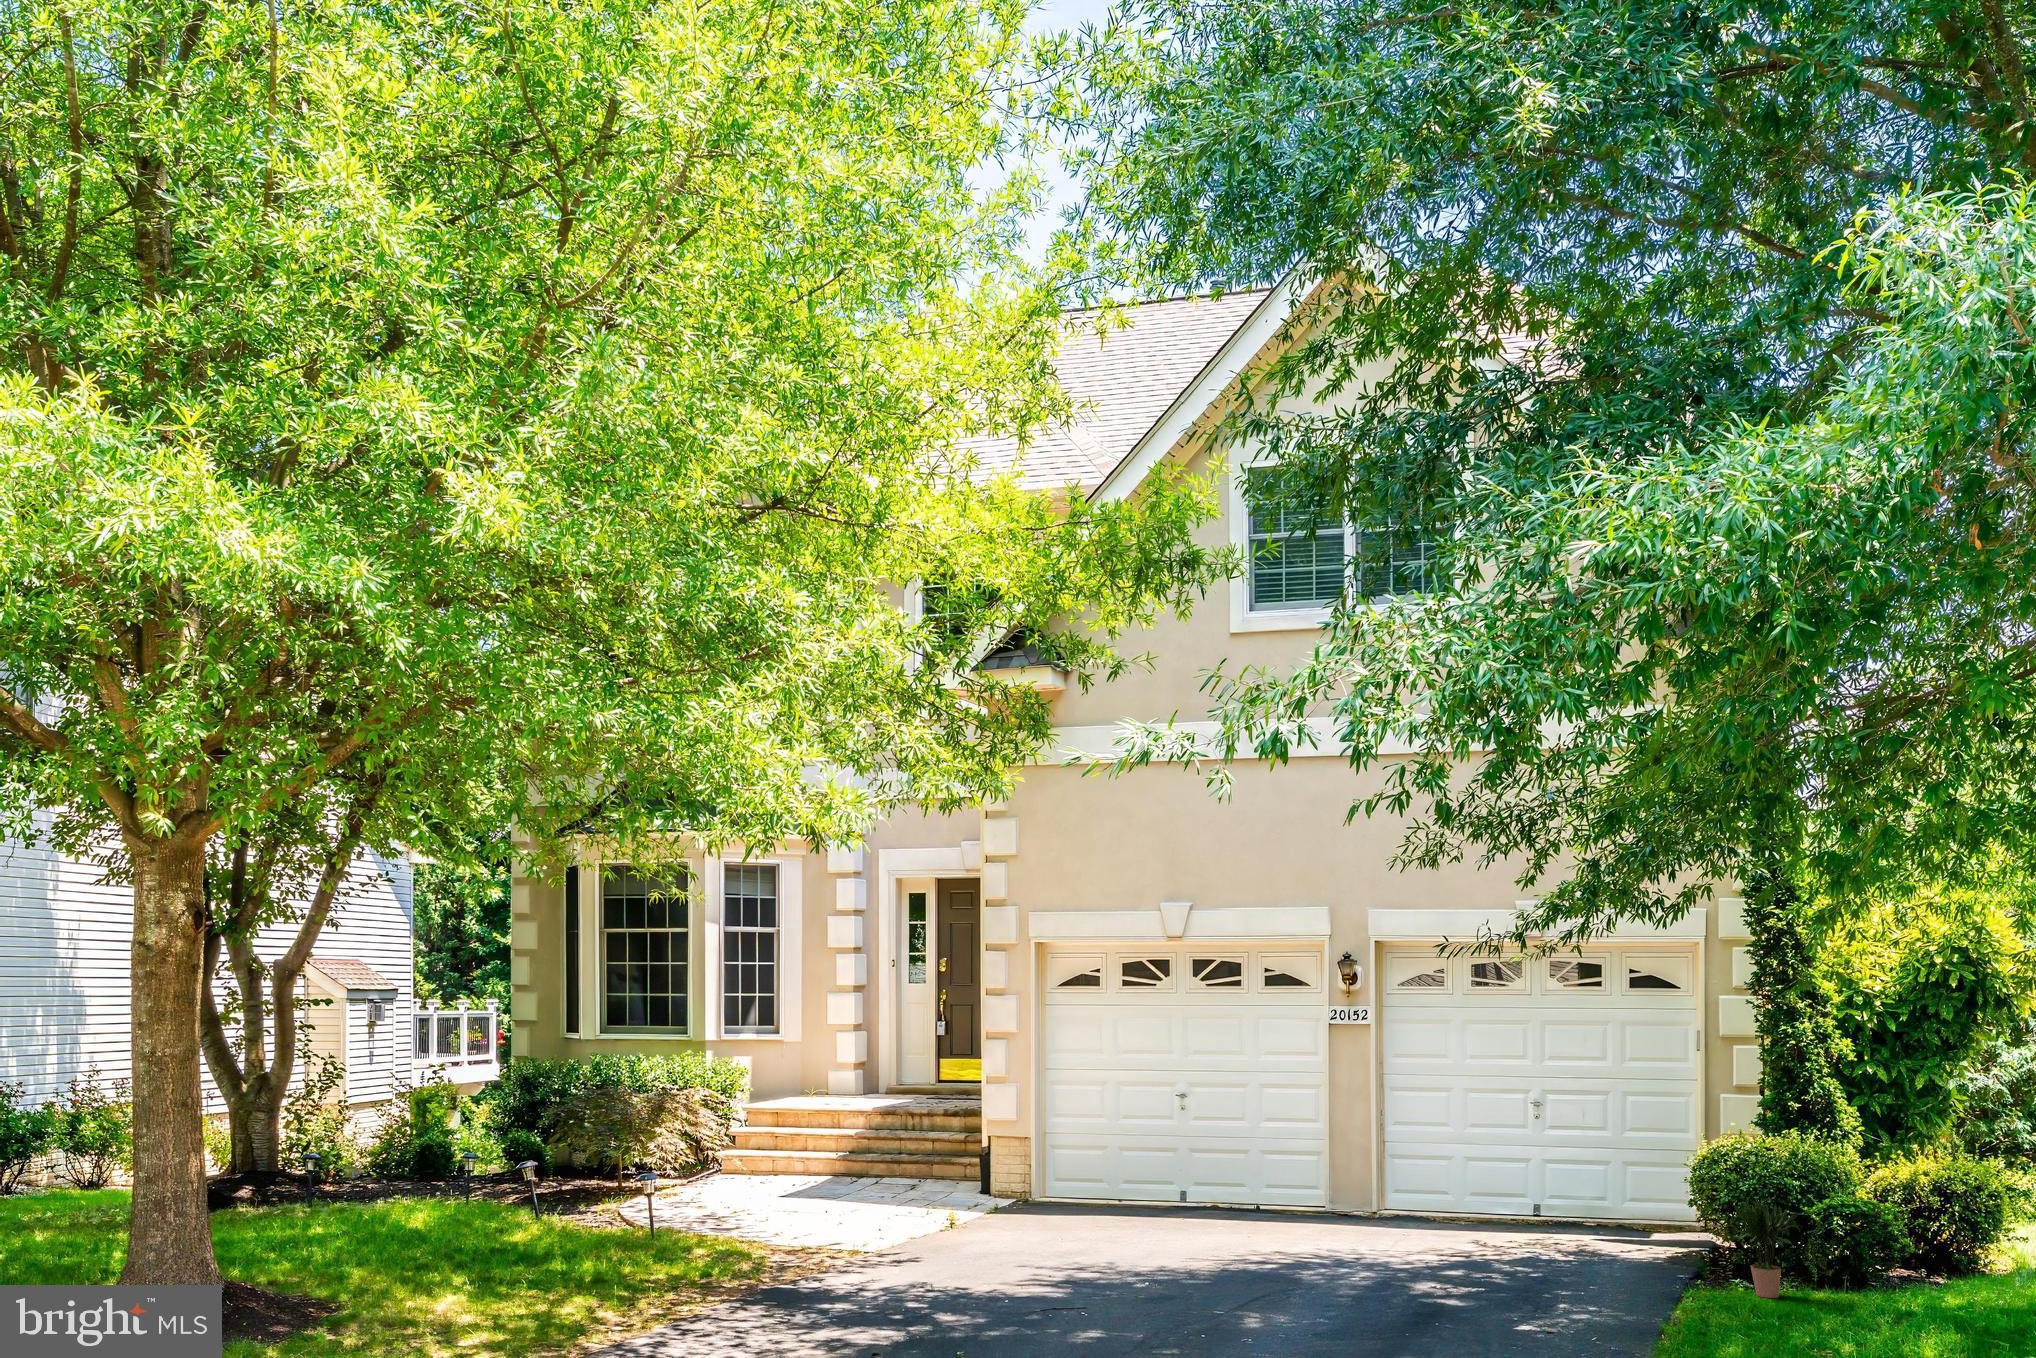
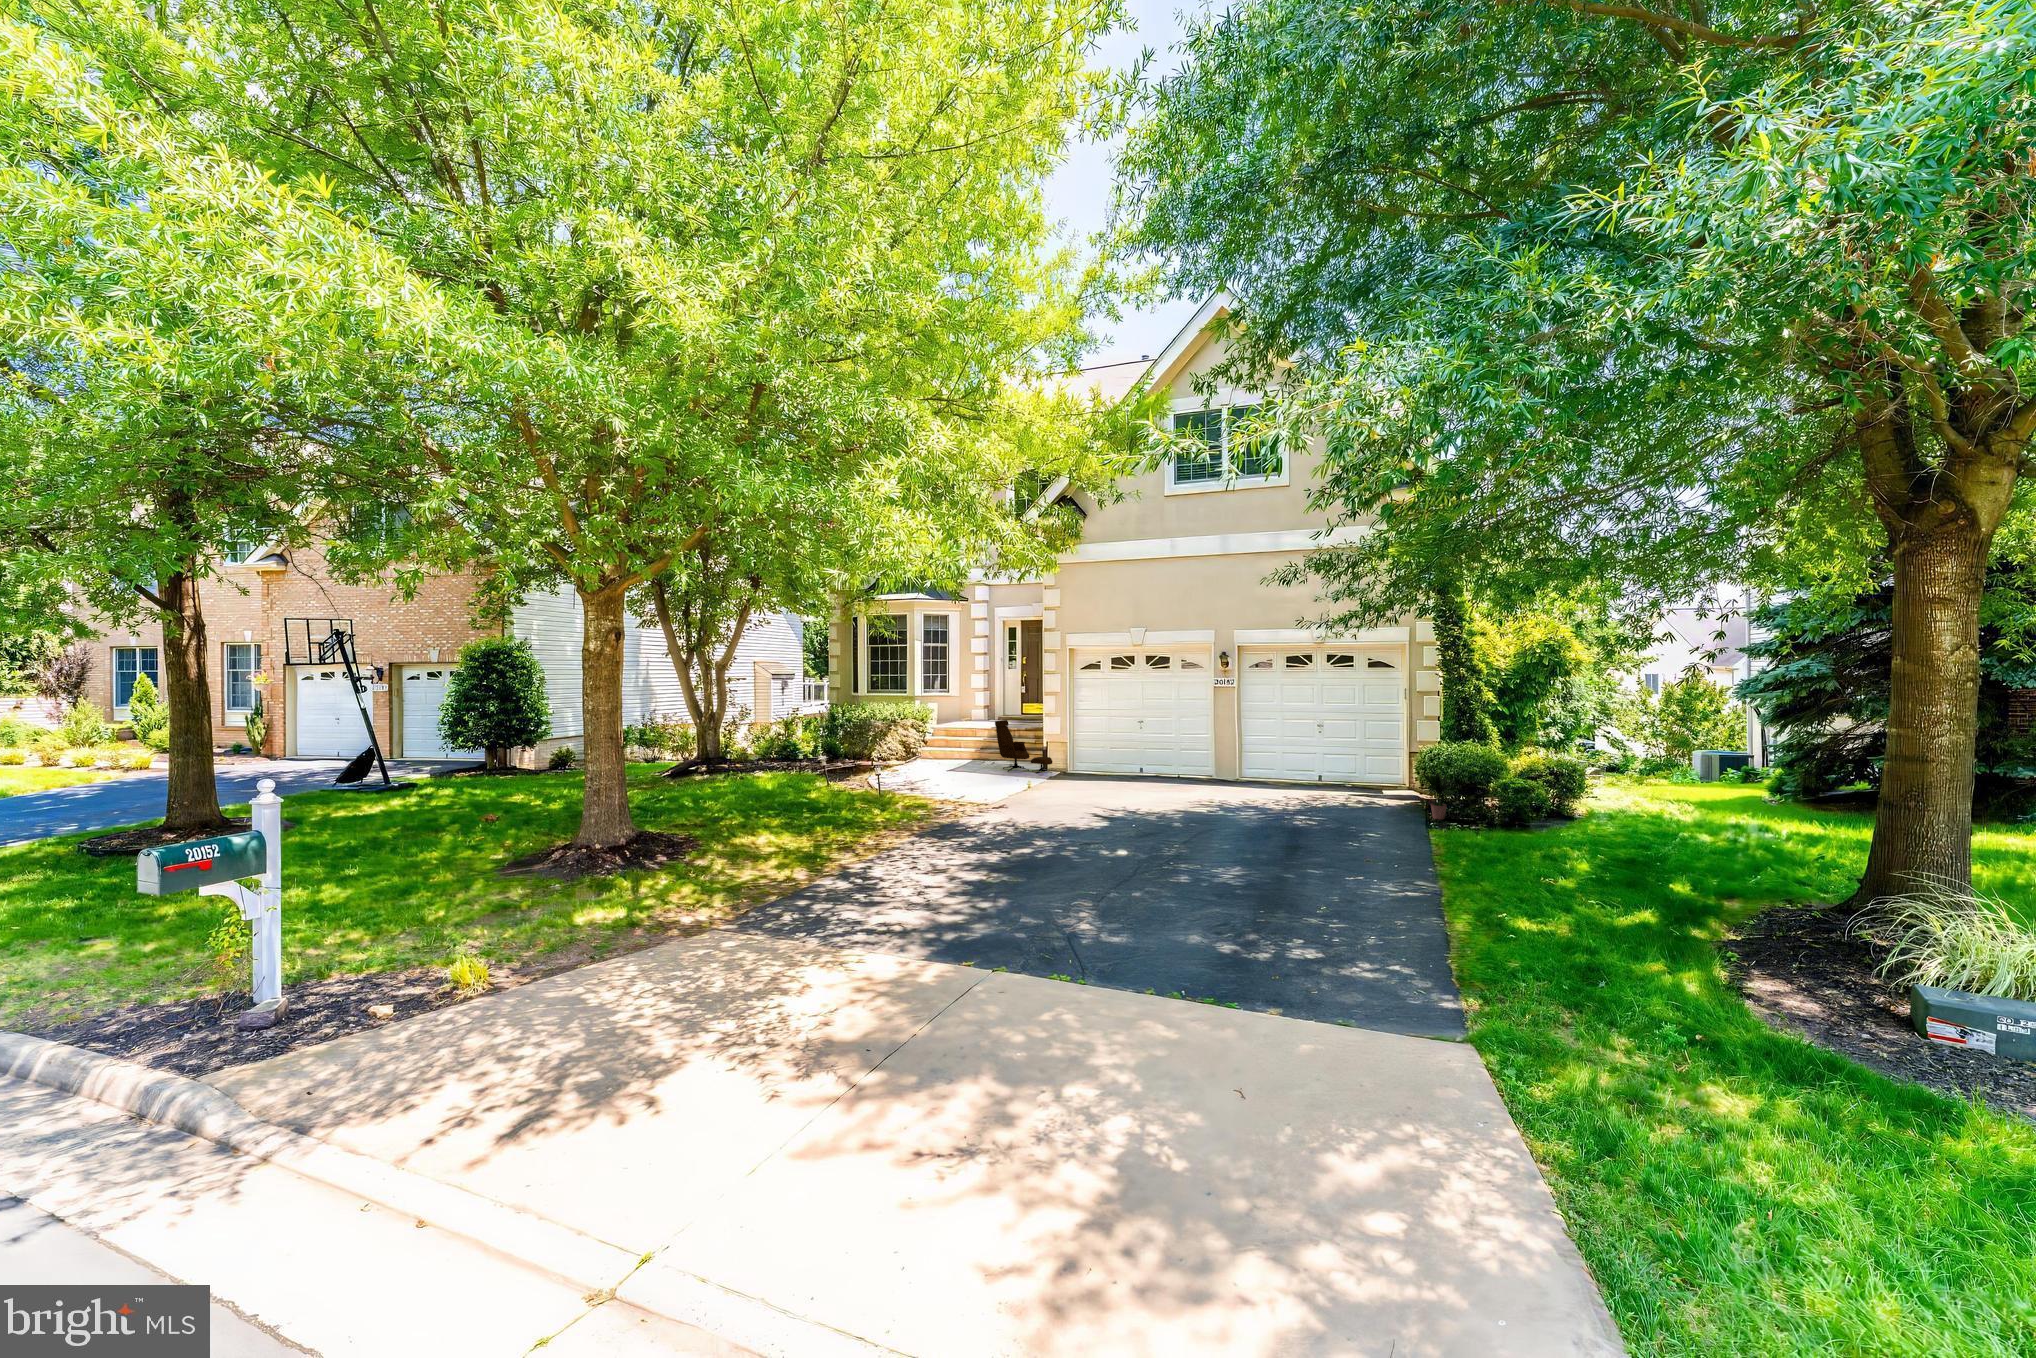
lounge chair: none [878,1091,997,1207] -> present [995,720,1052,774]

